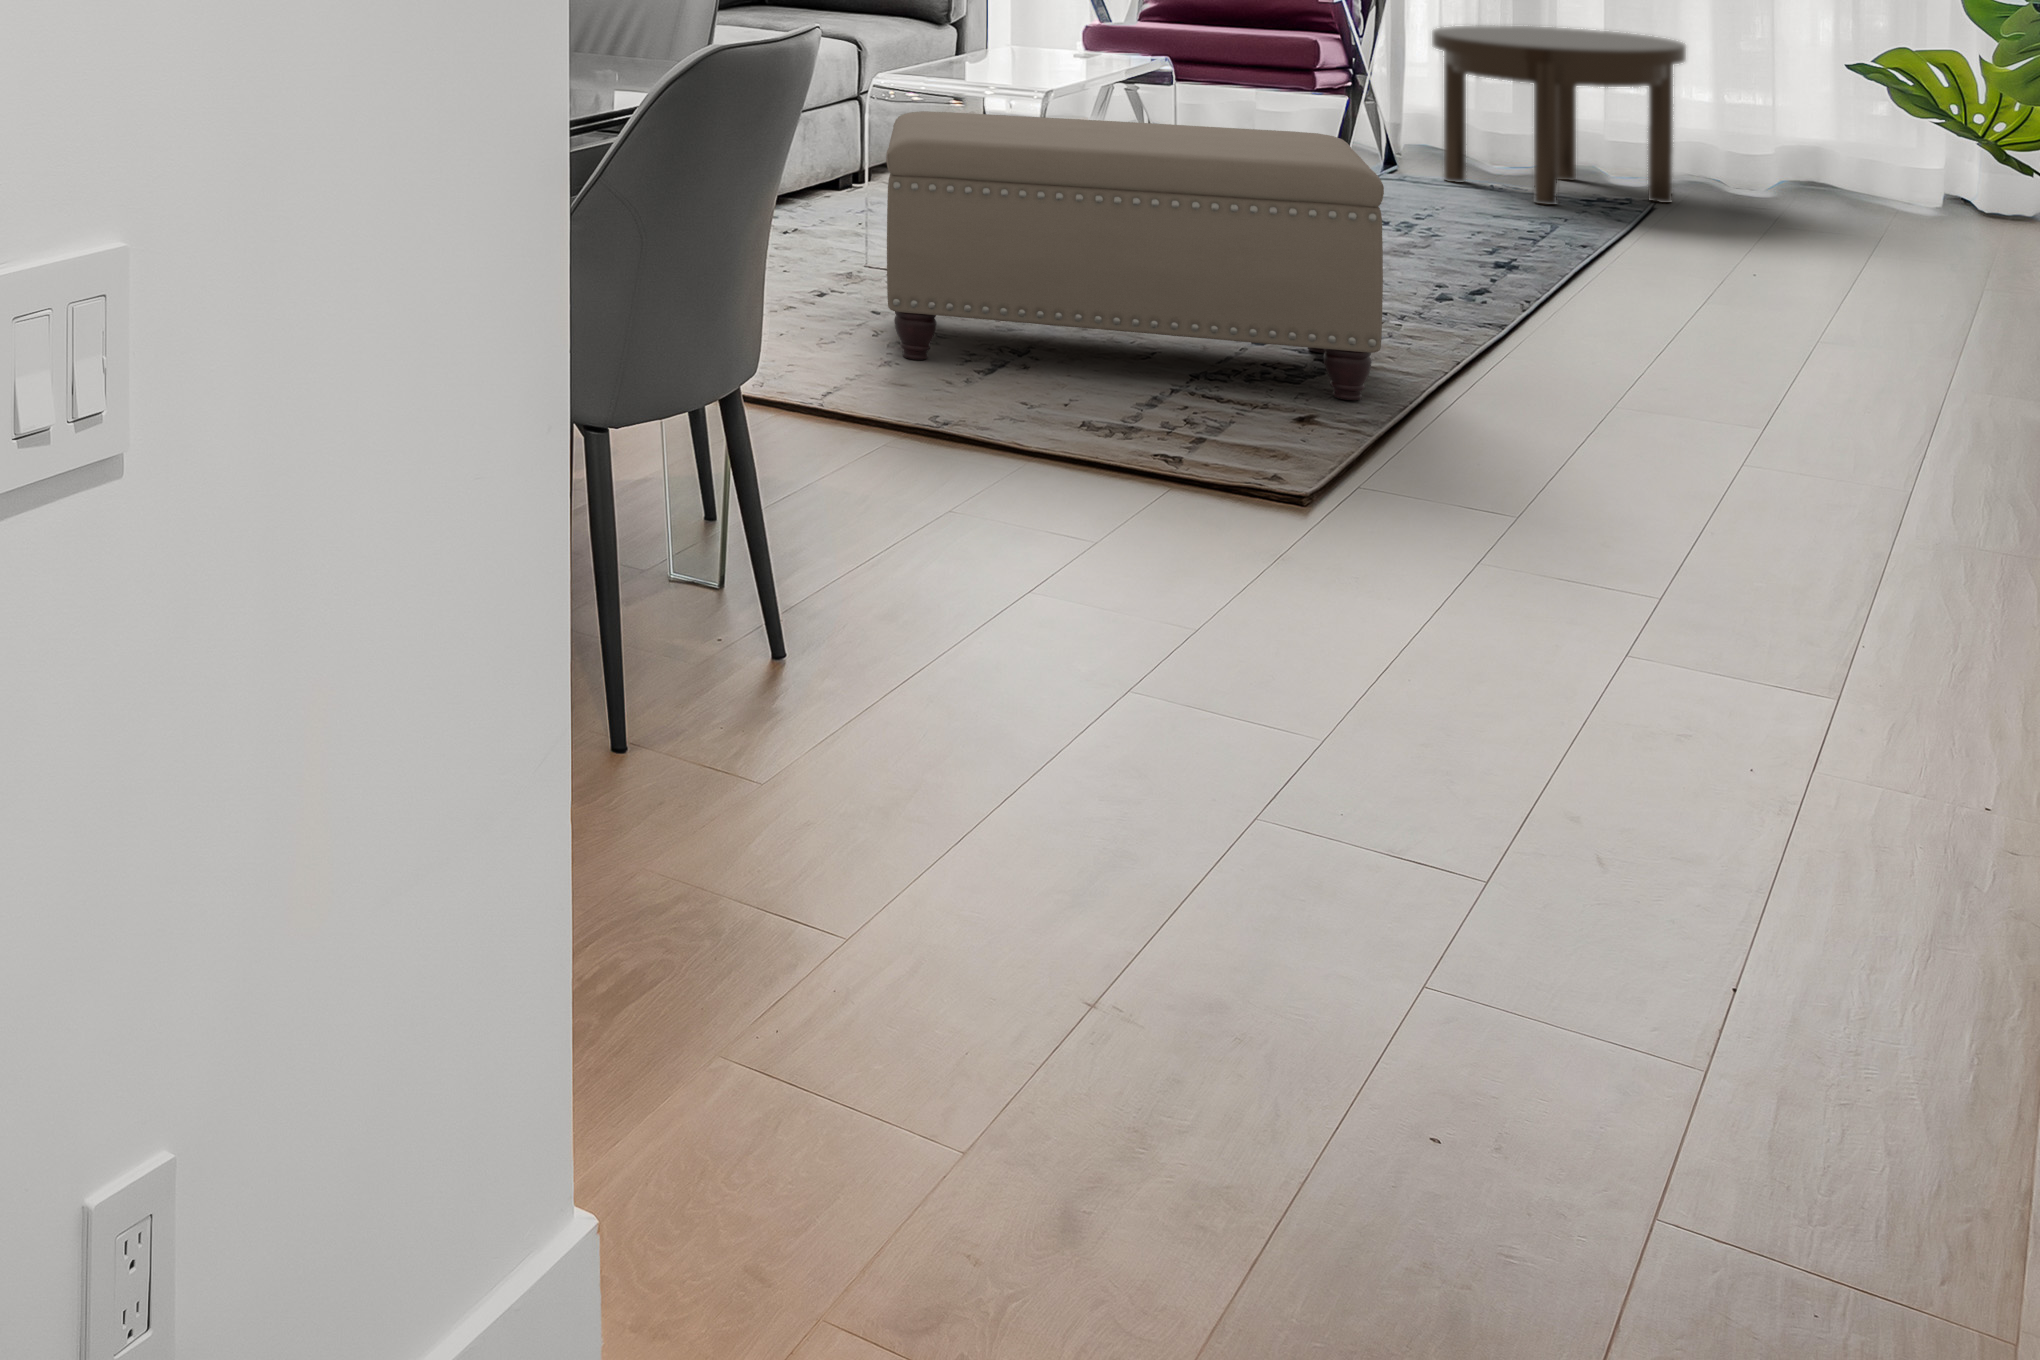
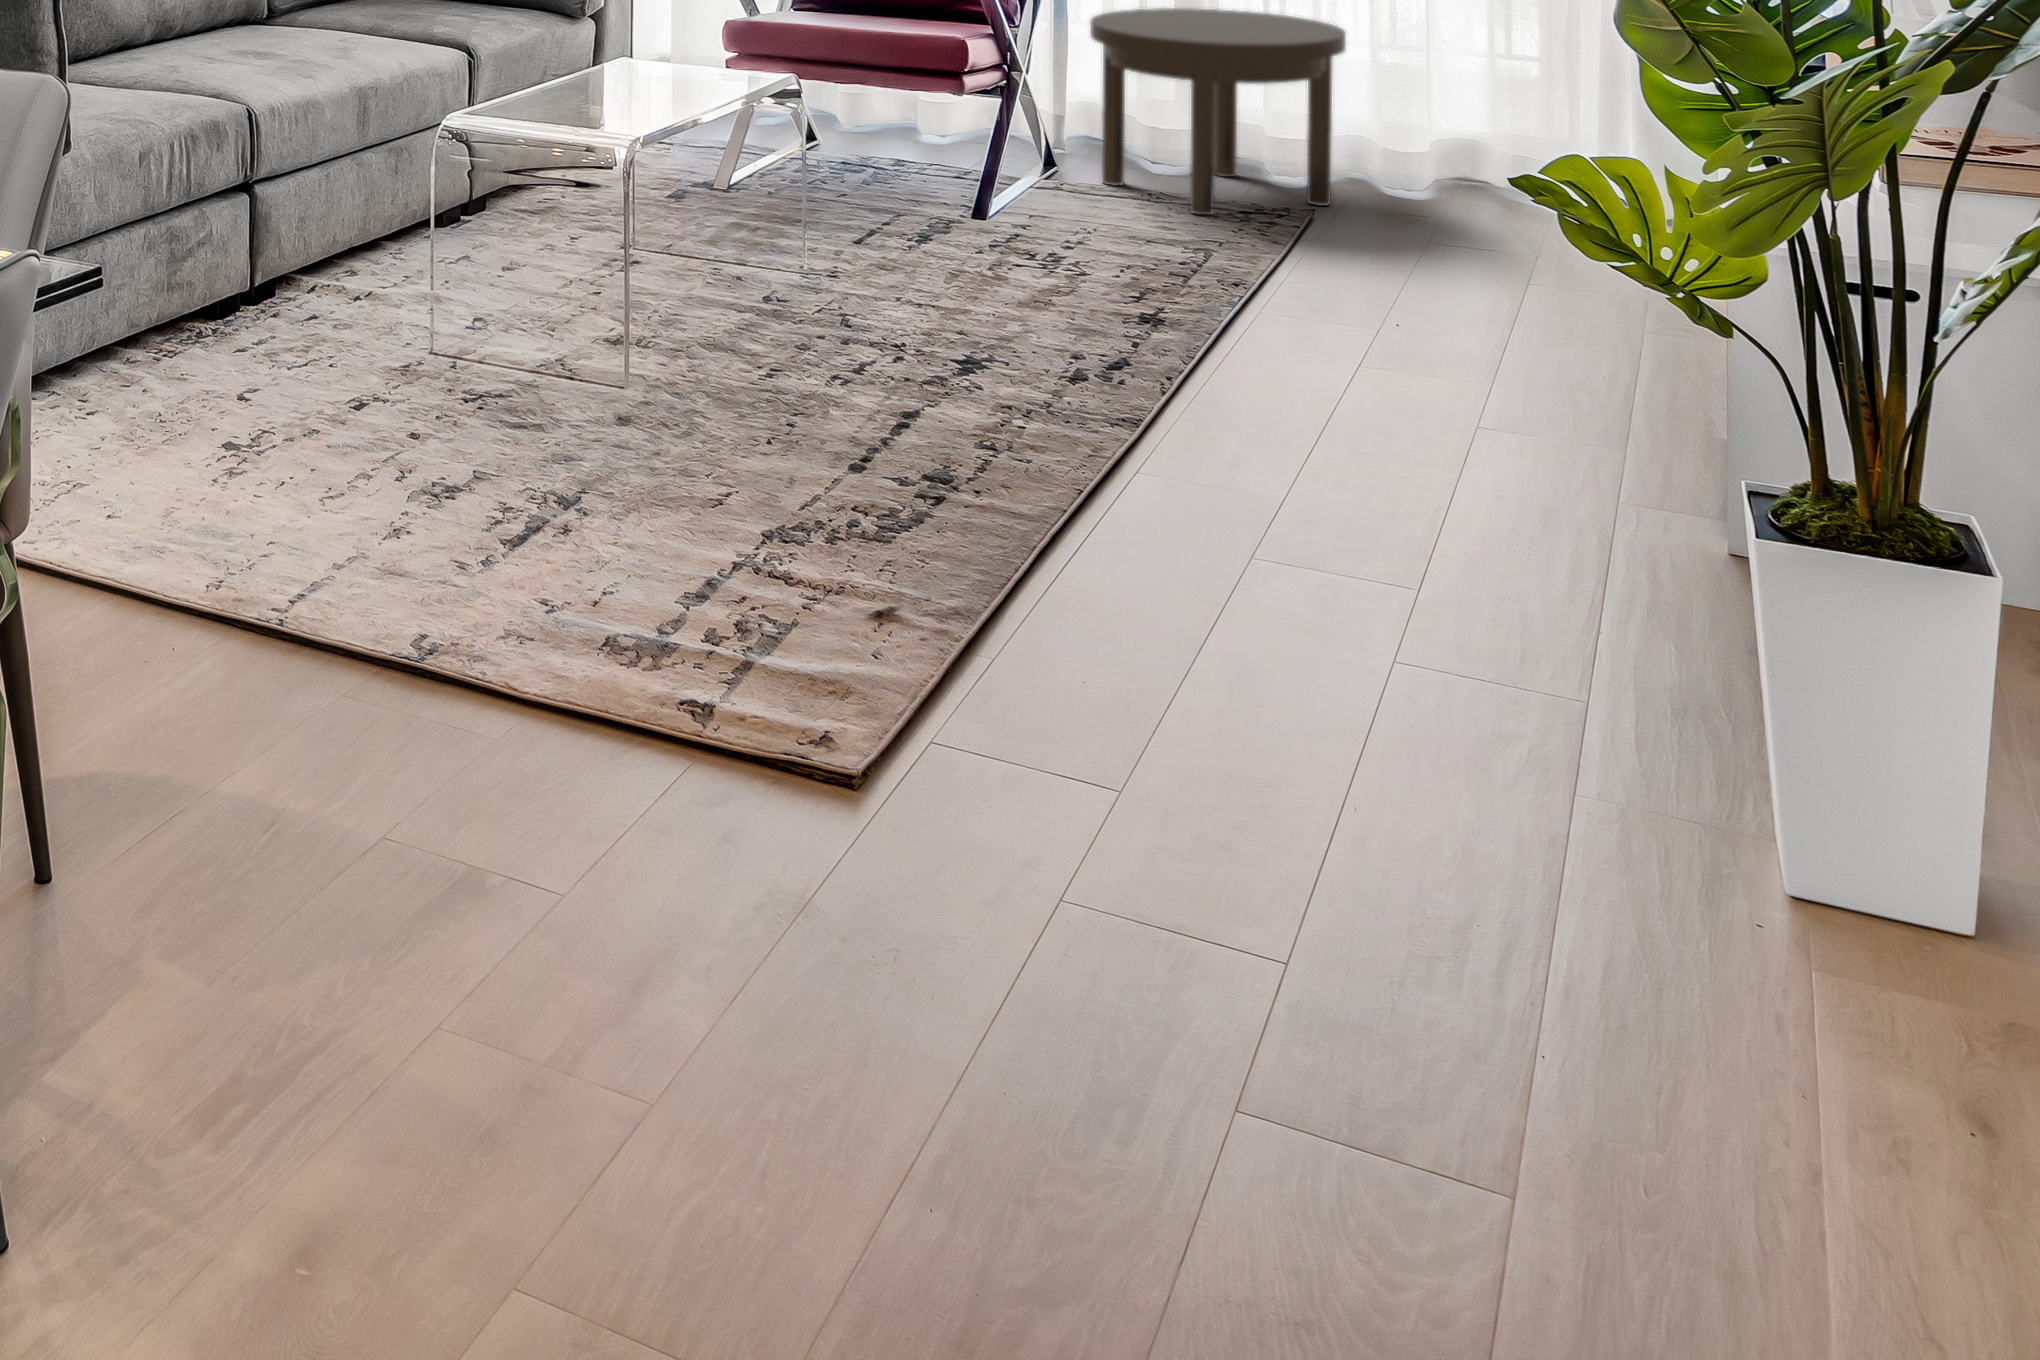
ottoman: present [886,111,1384,400] -> none [402,190,982,564]

